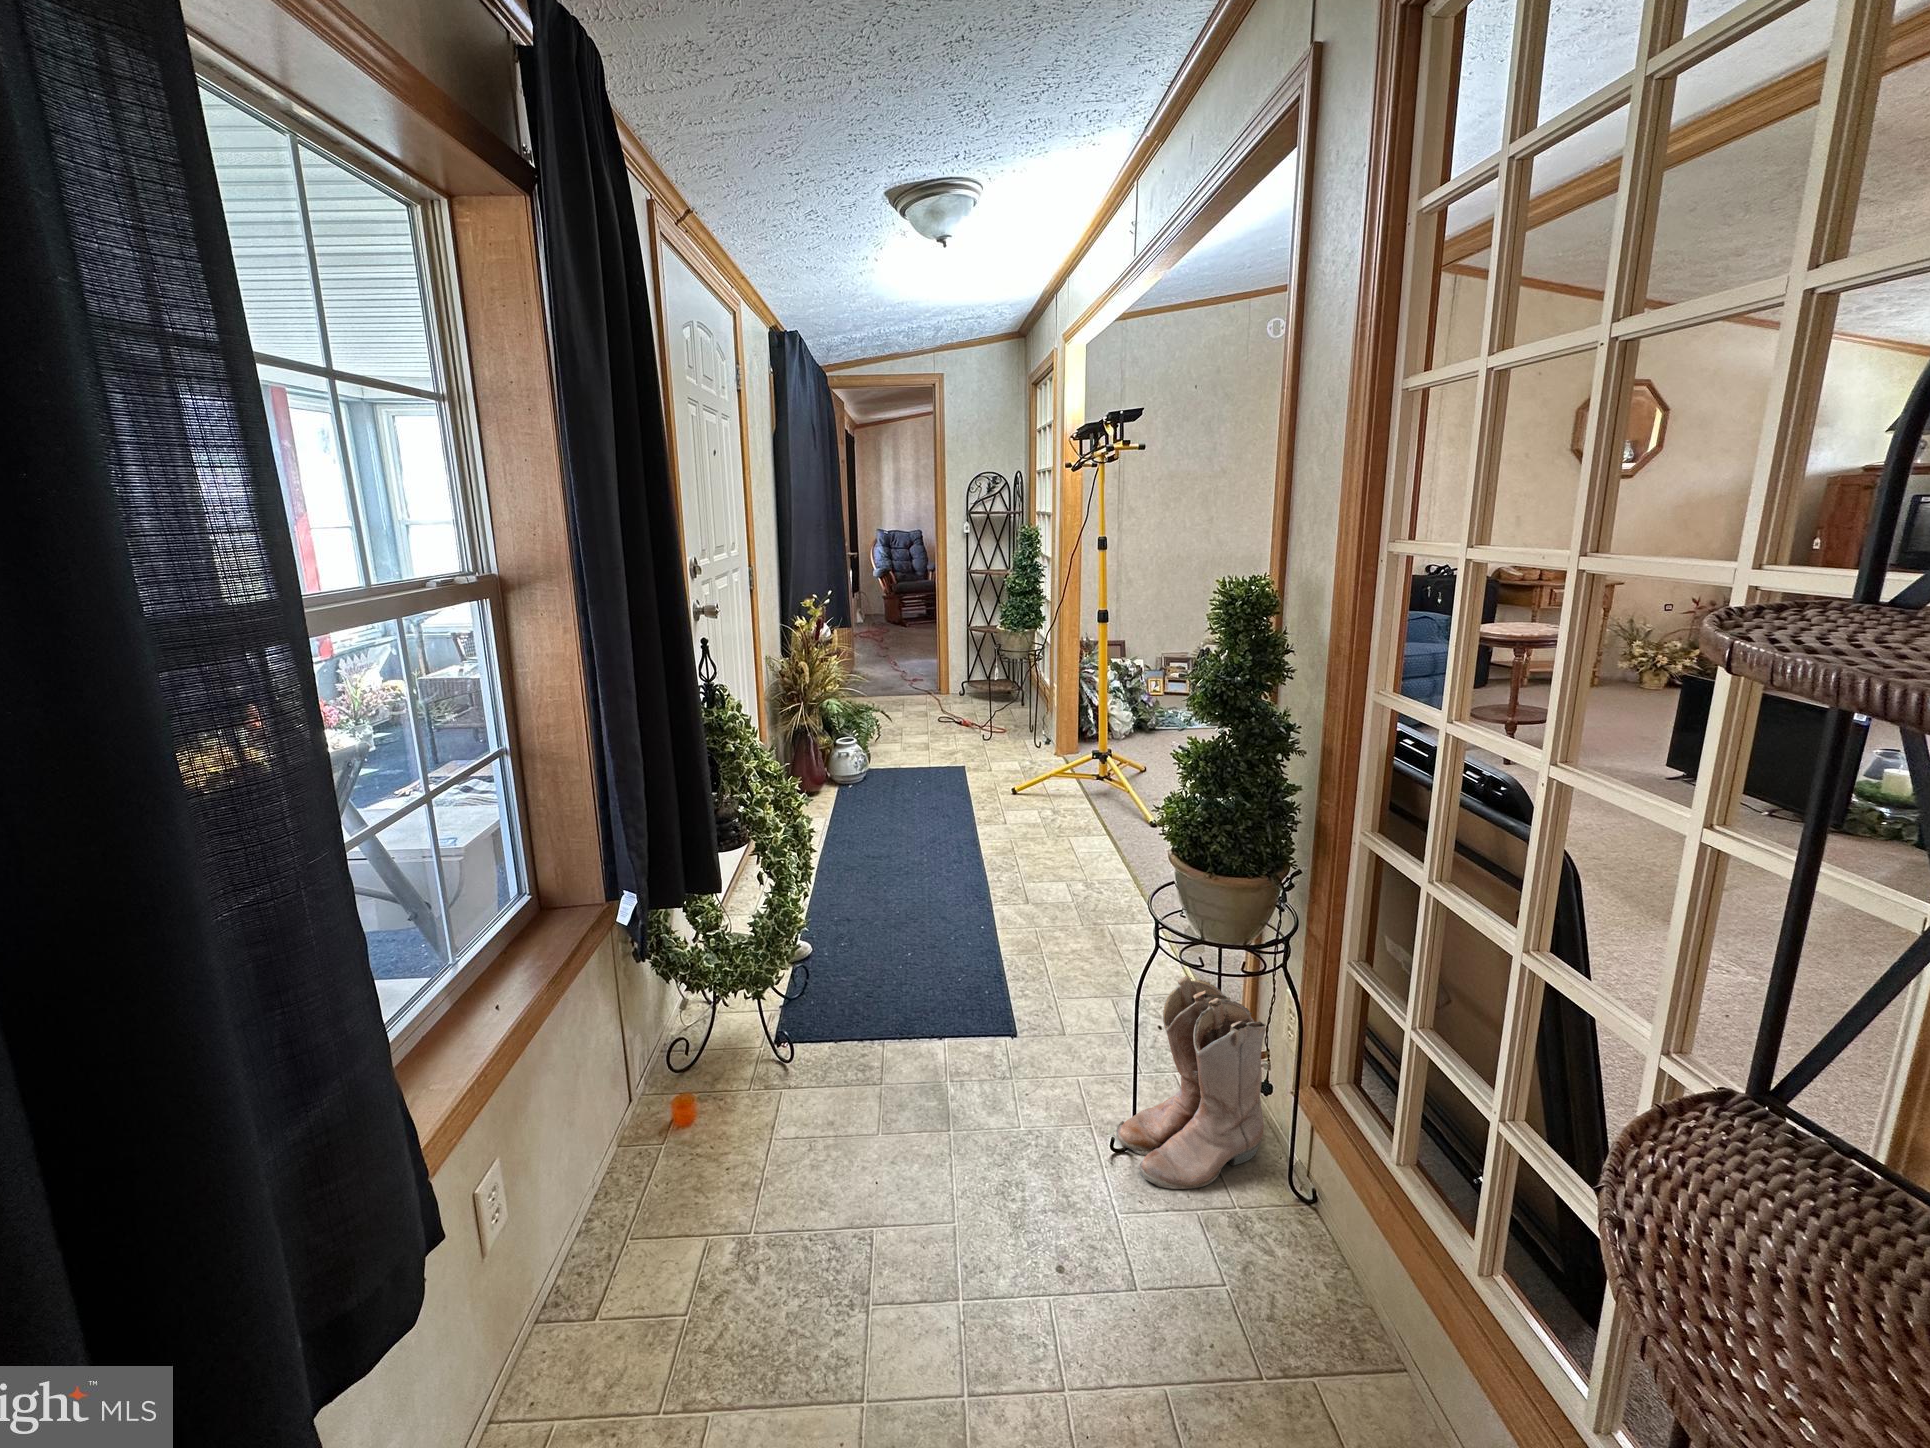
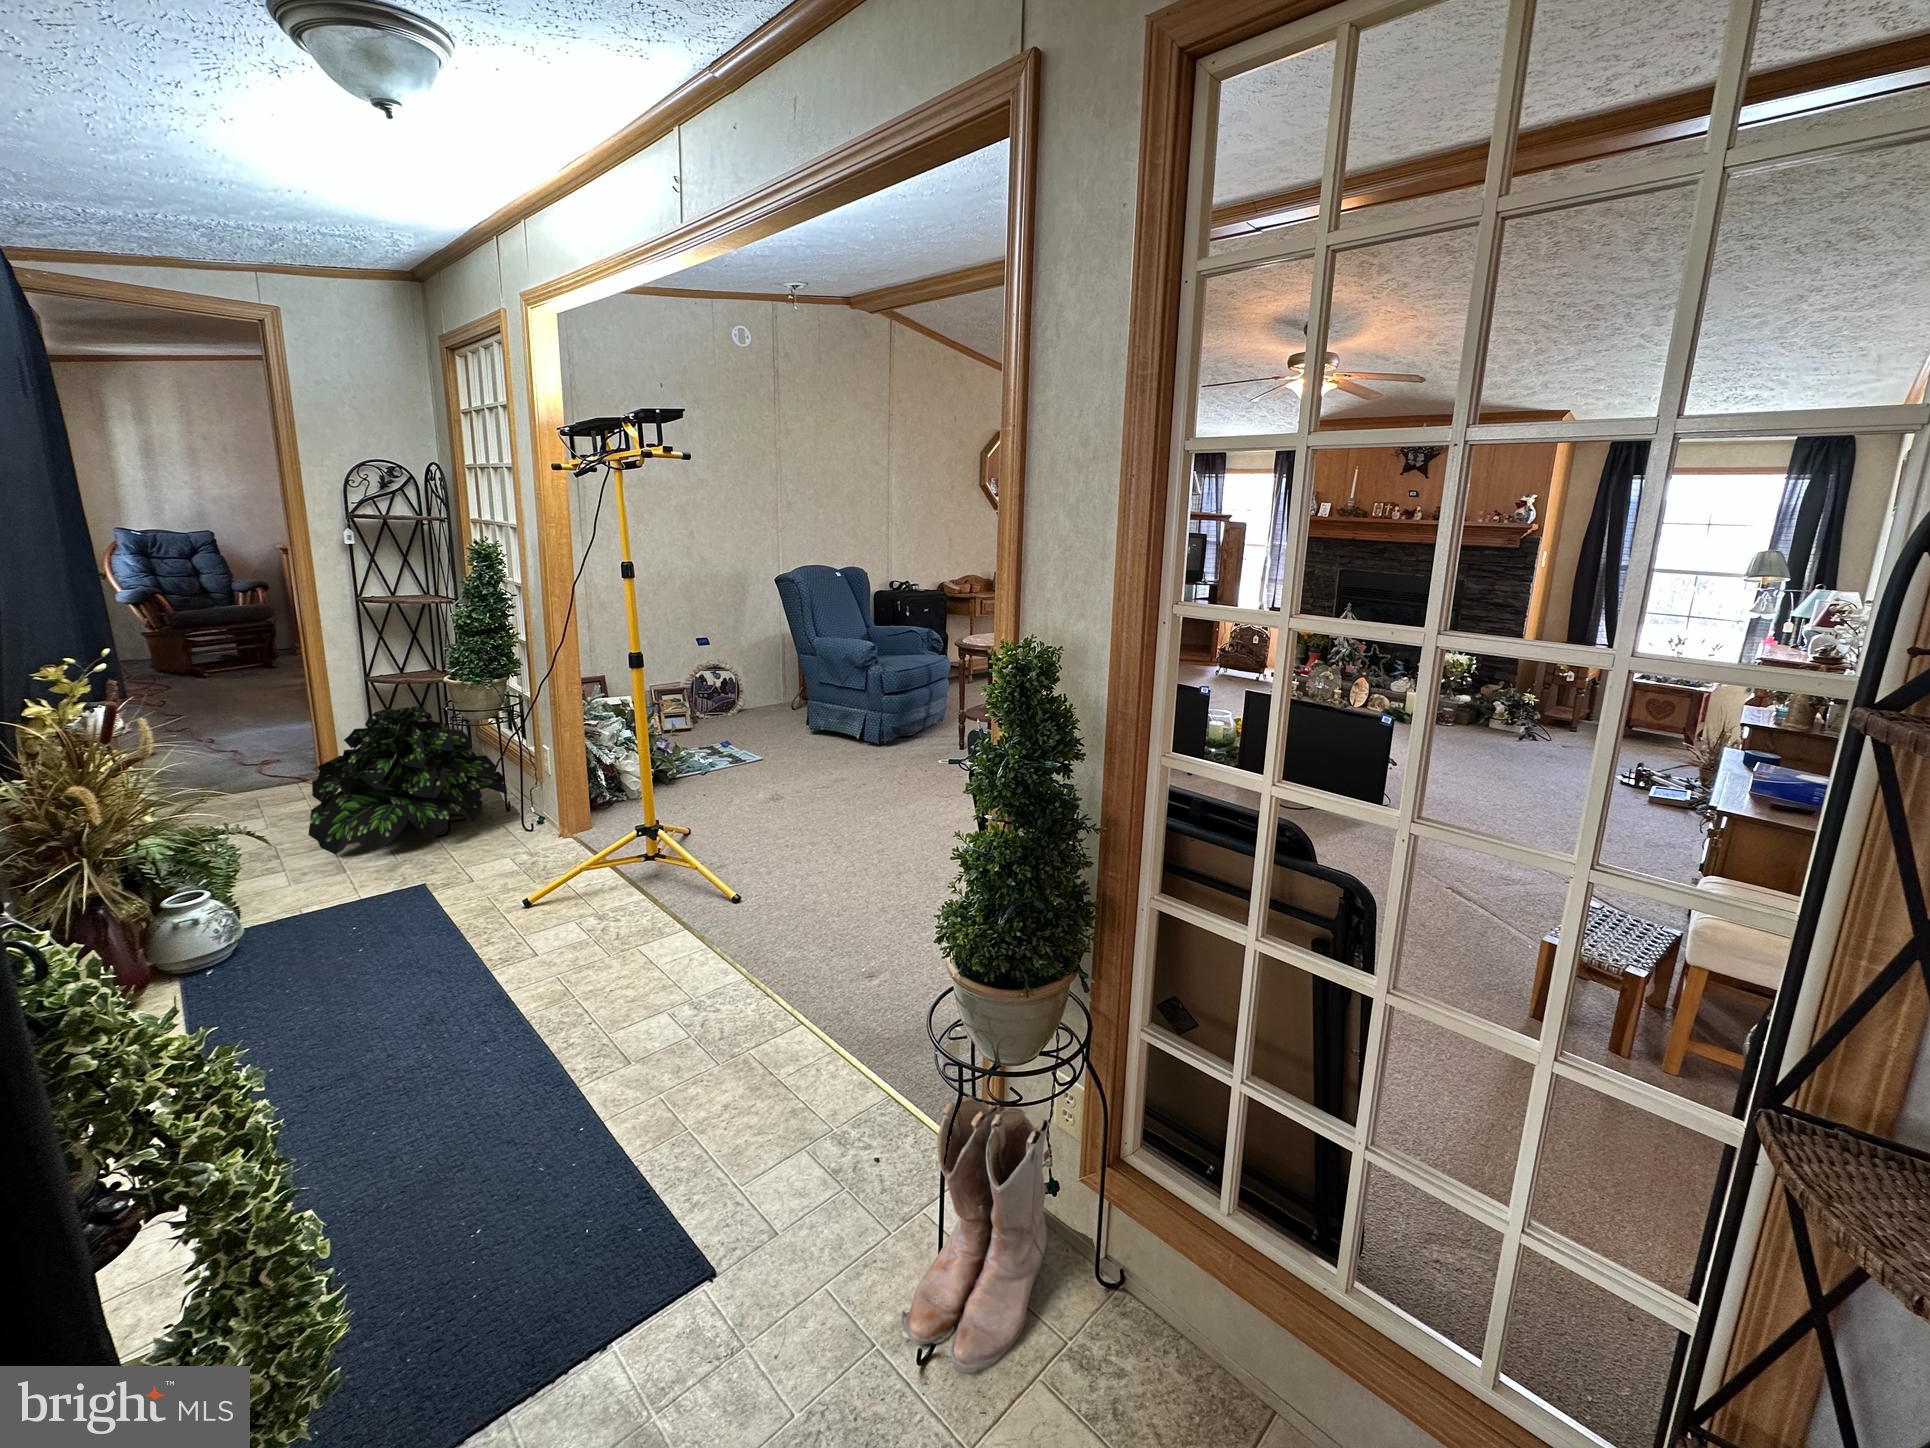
potted plant: none [918,645,1030,738] -> present [309,706,507,855]

